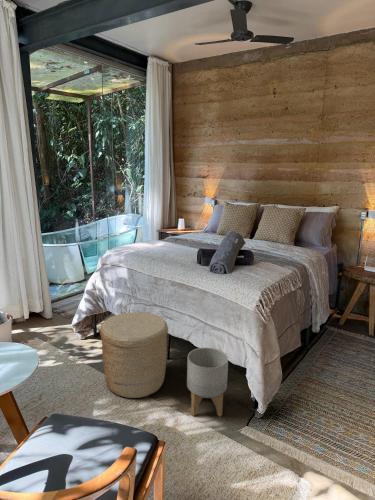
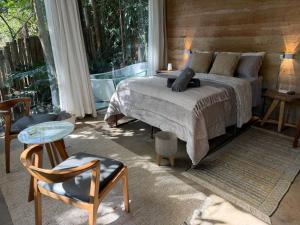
woven basket: present [100,312,168,398] -> none [113,113,149,156]

